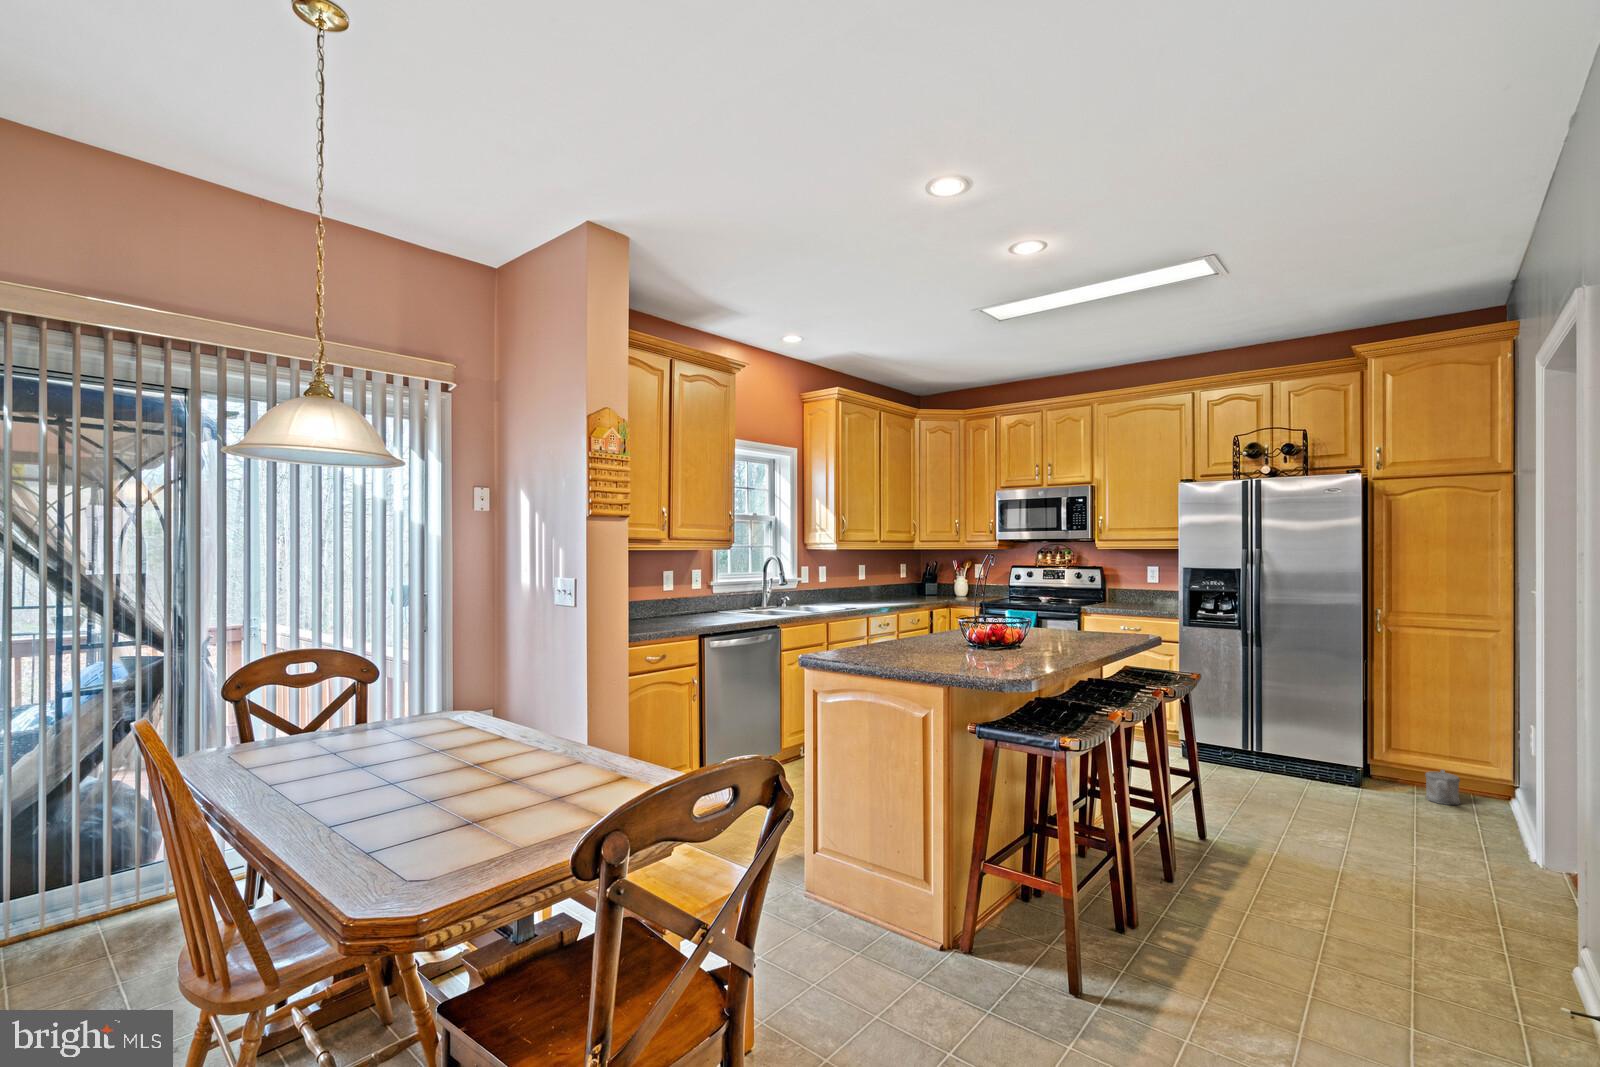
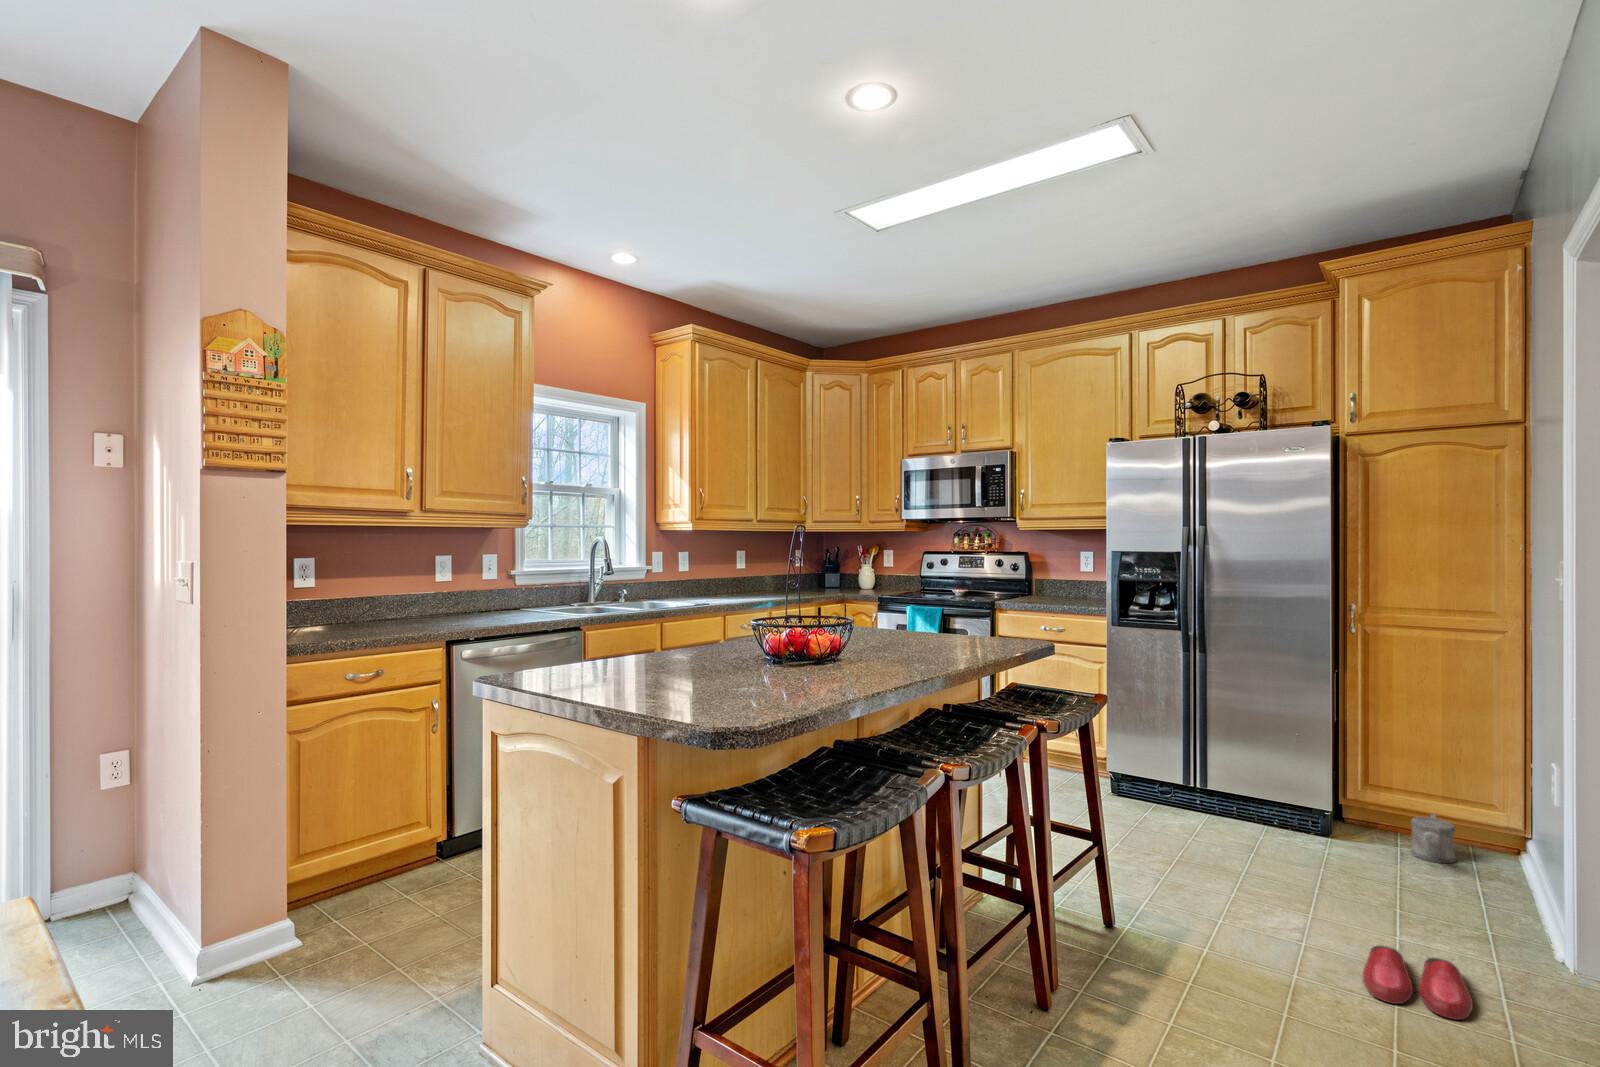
slippers: none [1394,851,1473,893] -> present [1363,945,1472,1020]

